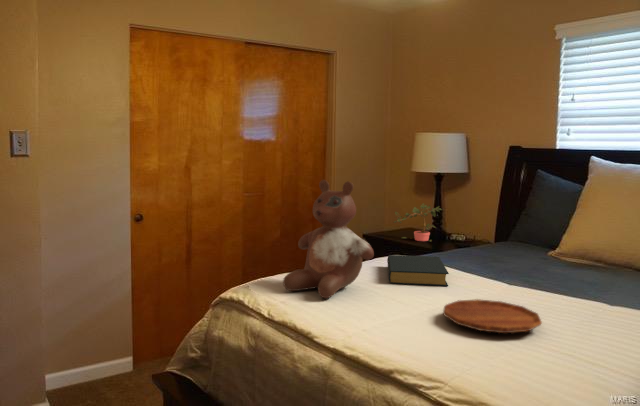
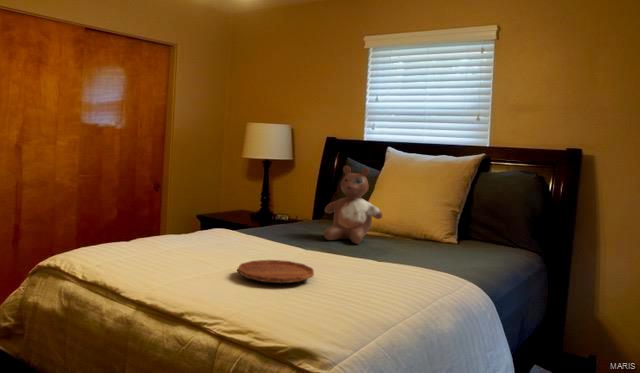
stuffed bear: present [283,180,374,298] -> present [324,166,382,244]
potted plant: present [394,204,441,242] -> none [224,186,268,221]
hardback book: present [387,255,449,286] -> none [201,227,253,252]

